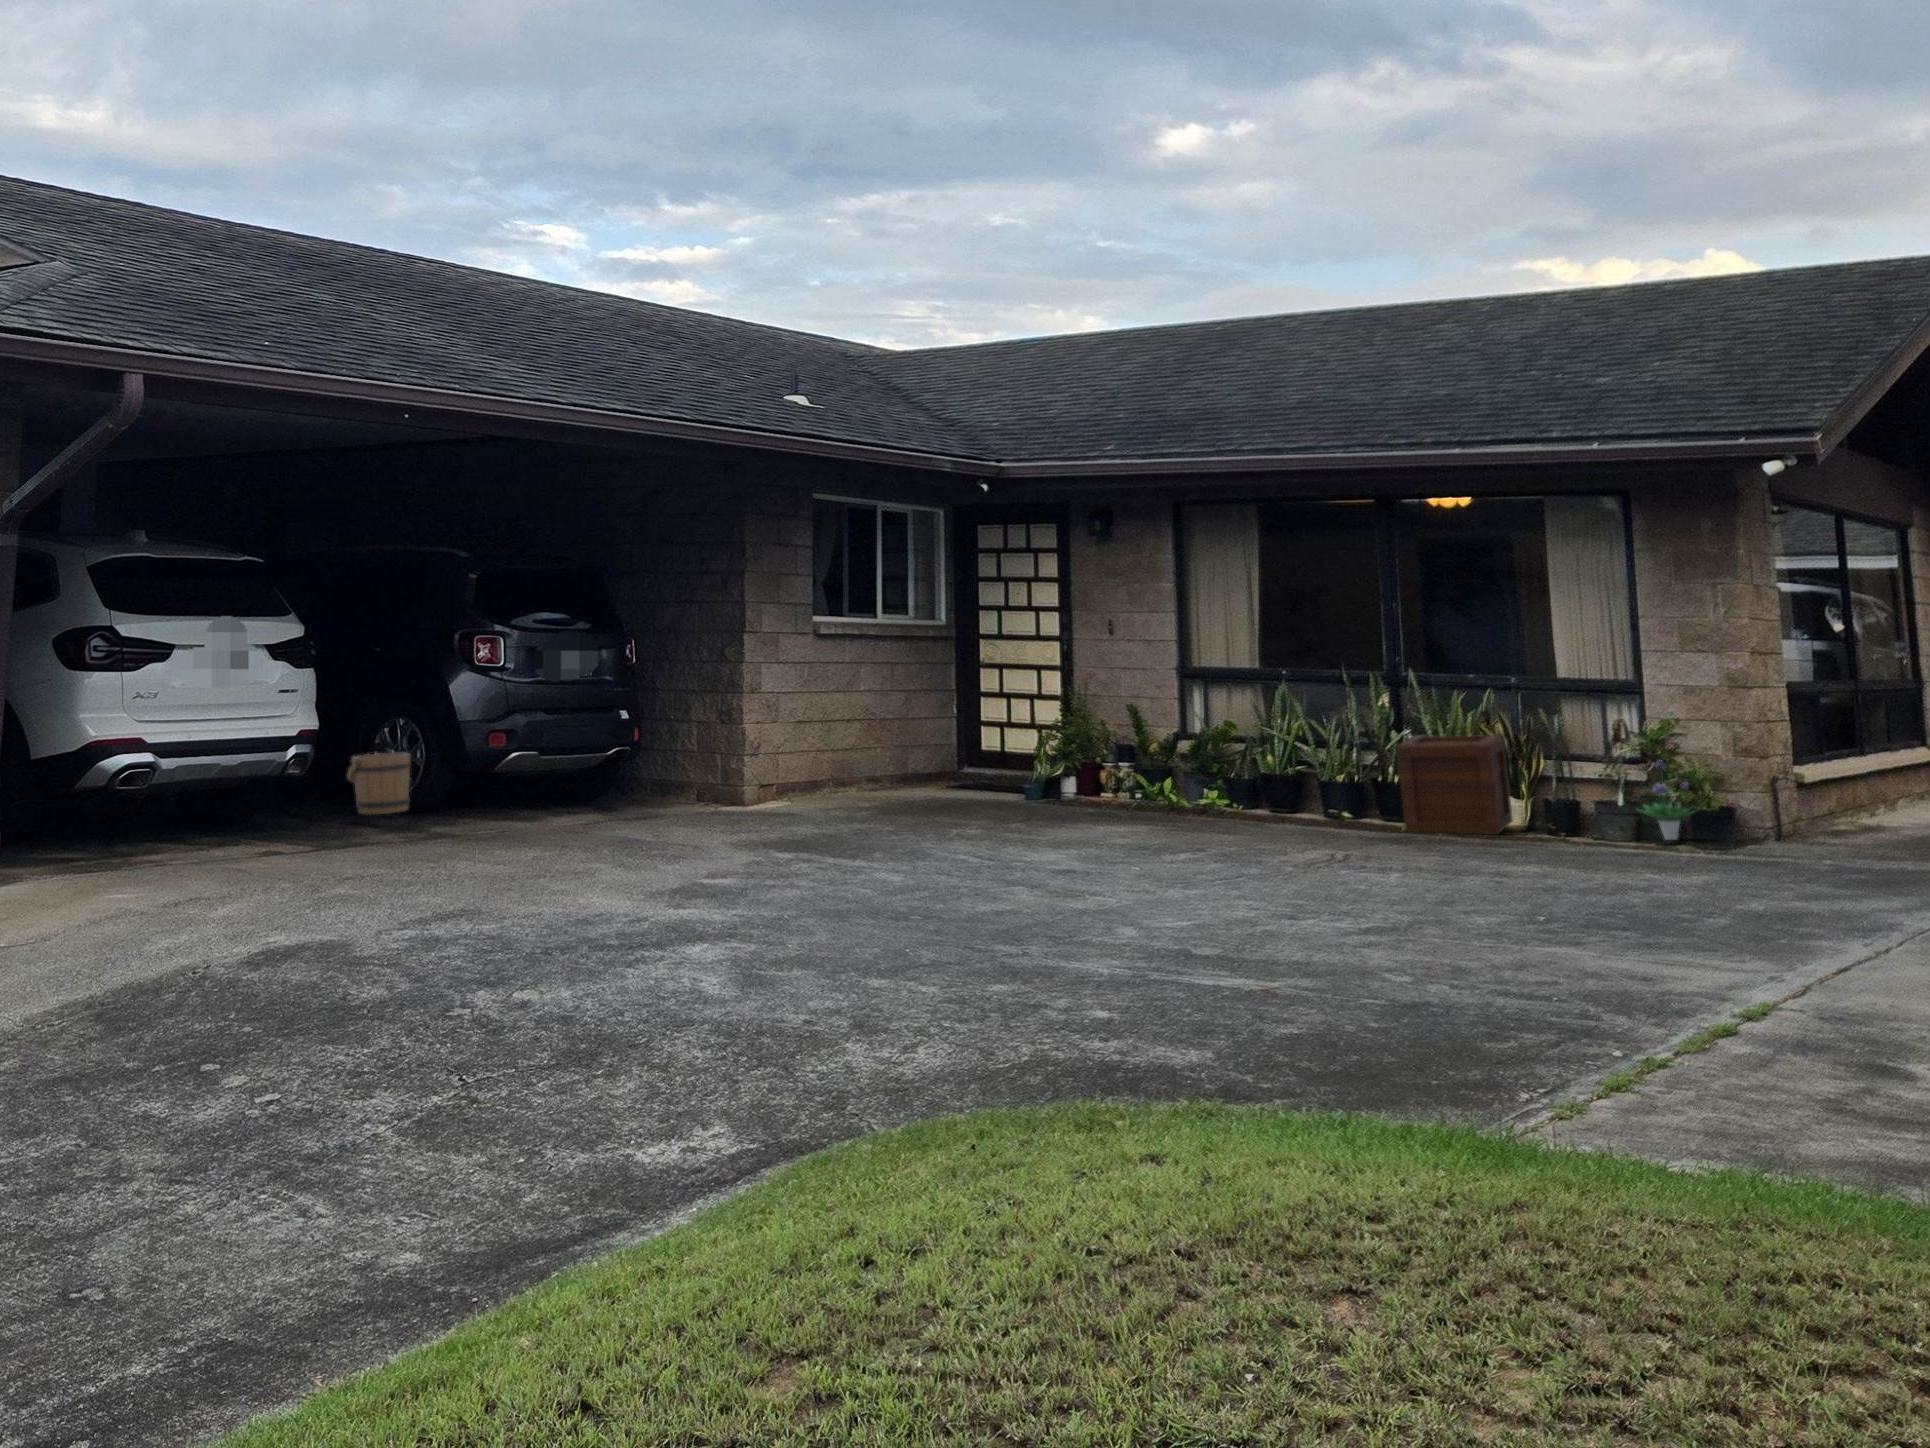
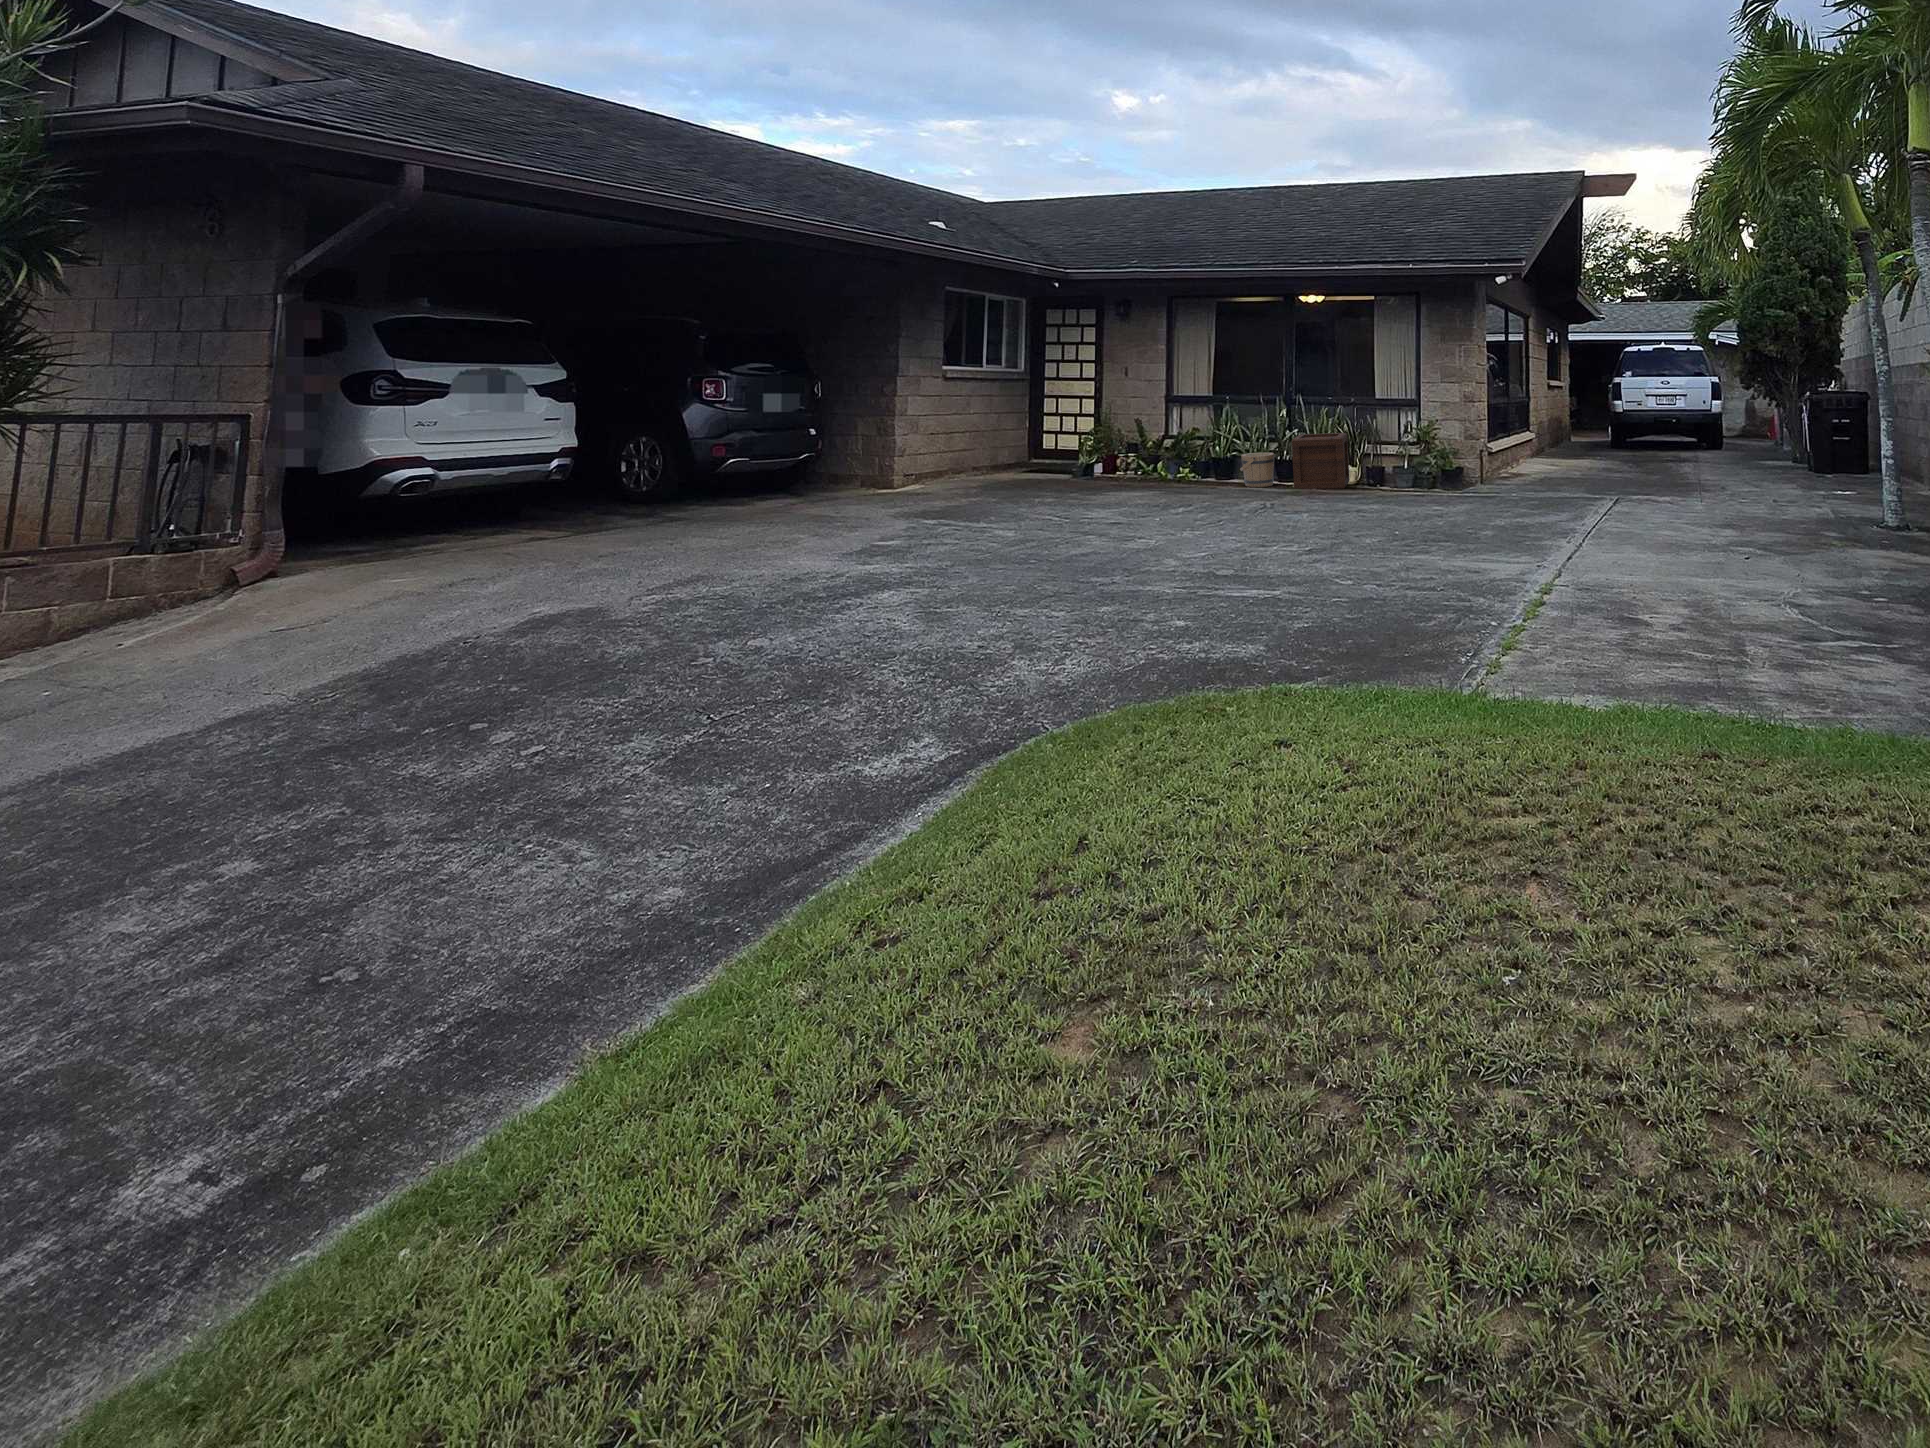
bucket: present [347,753,411,815] -> present [1240,452,1275,487]
potted plant: present [1638,760,1695,840] -> none [1415,444,1448,488]

